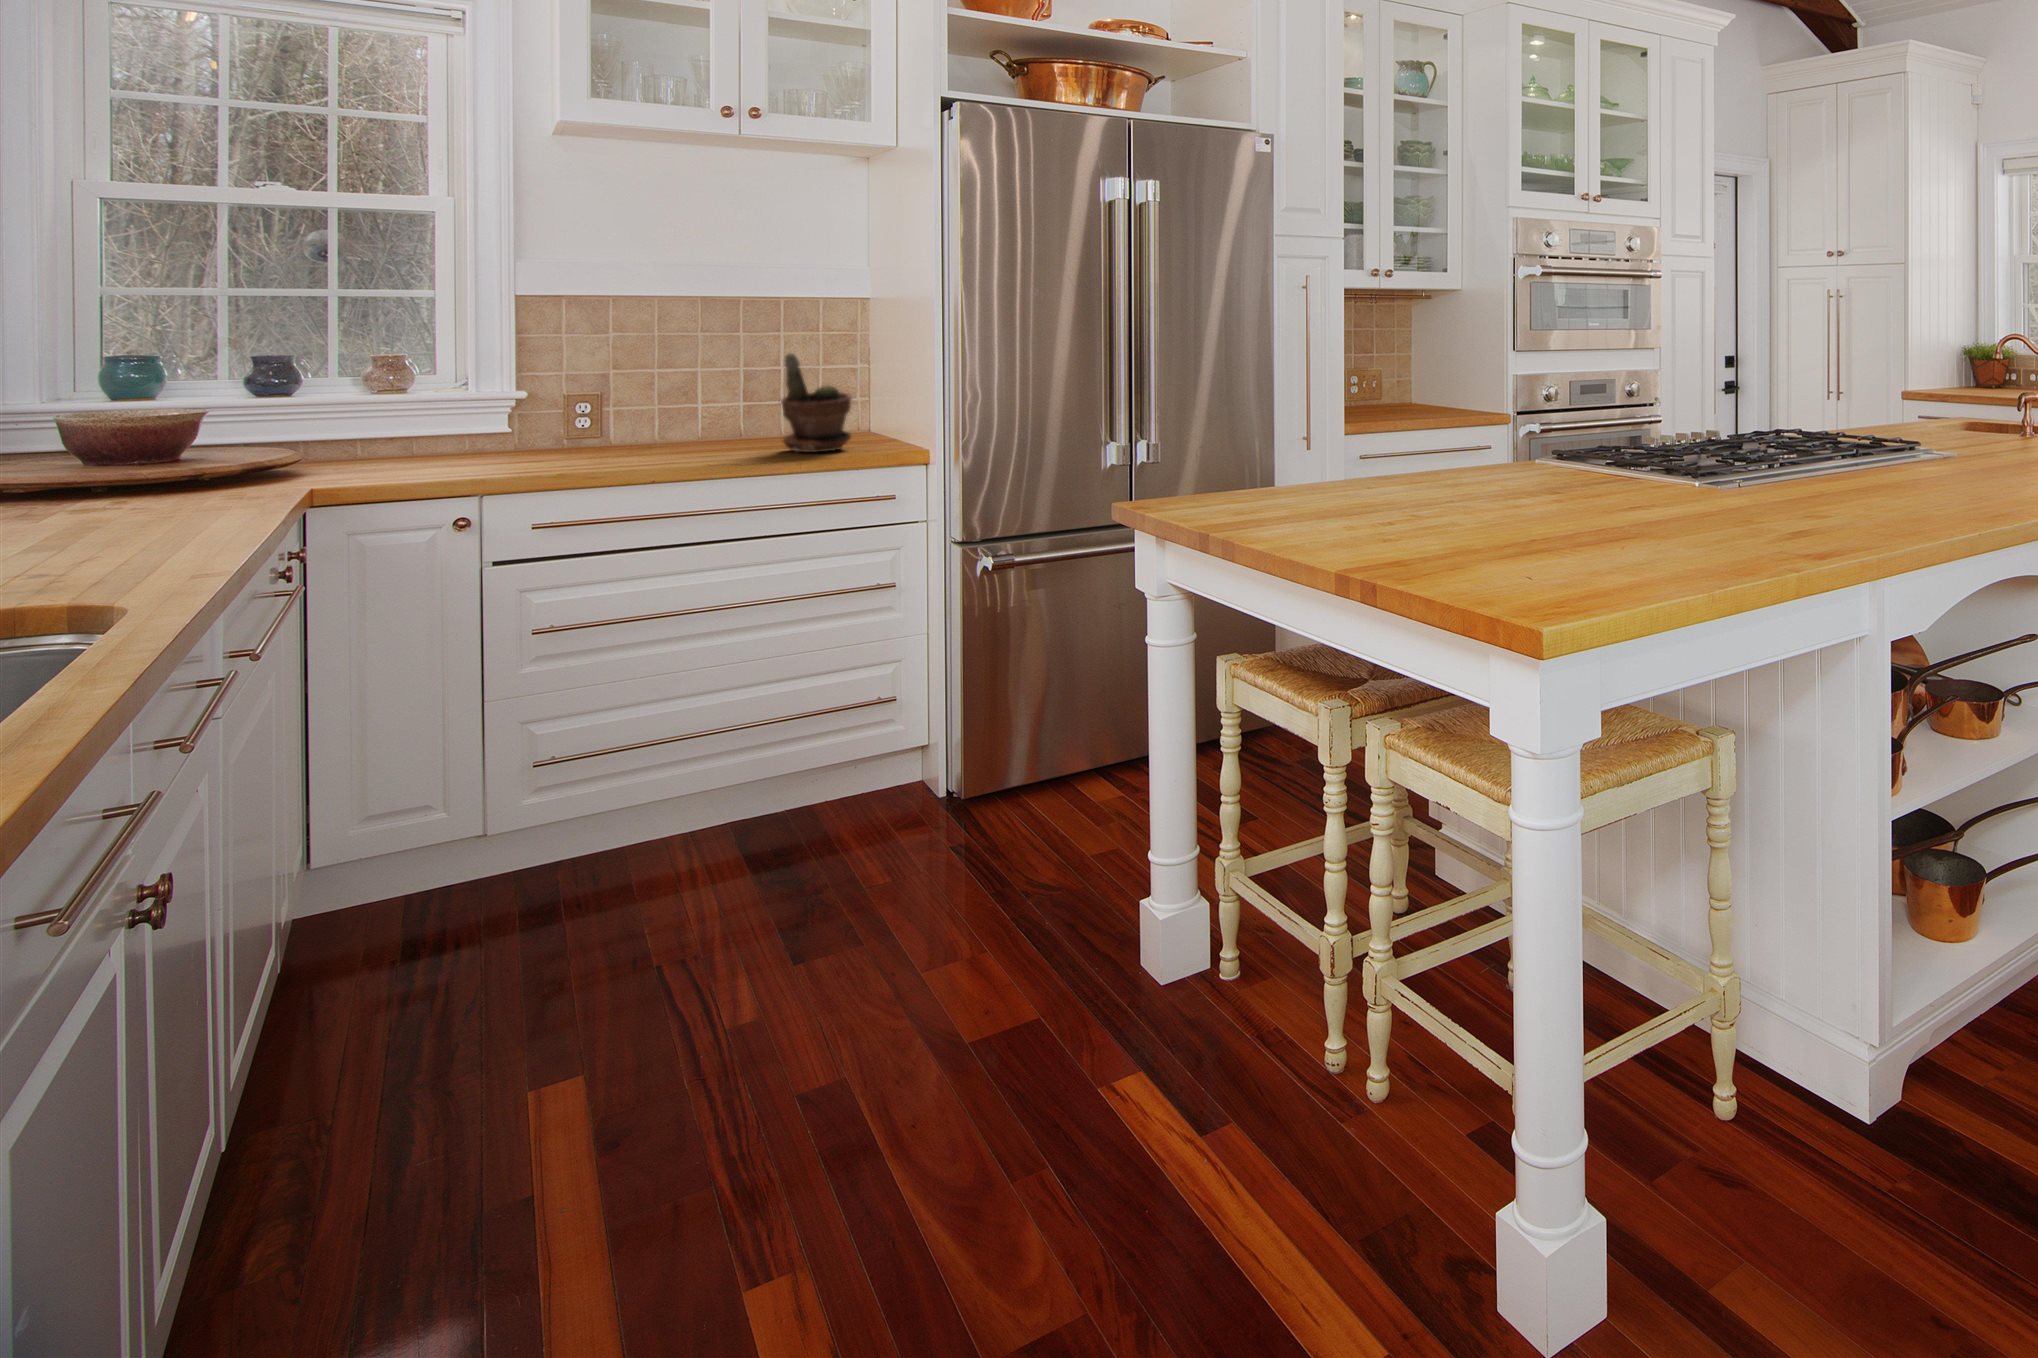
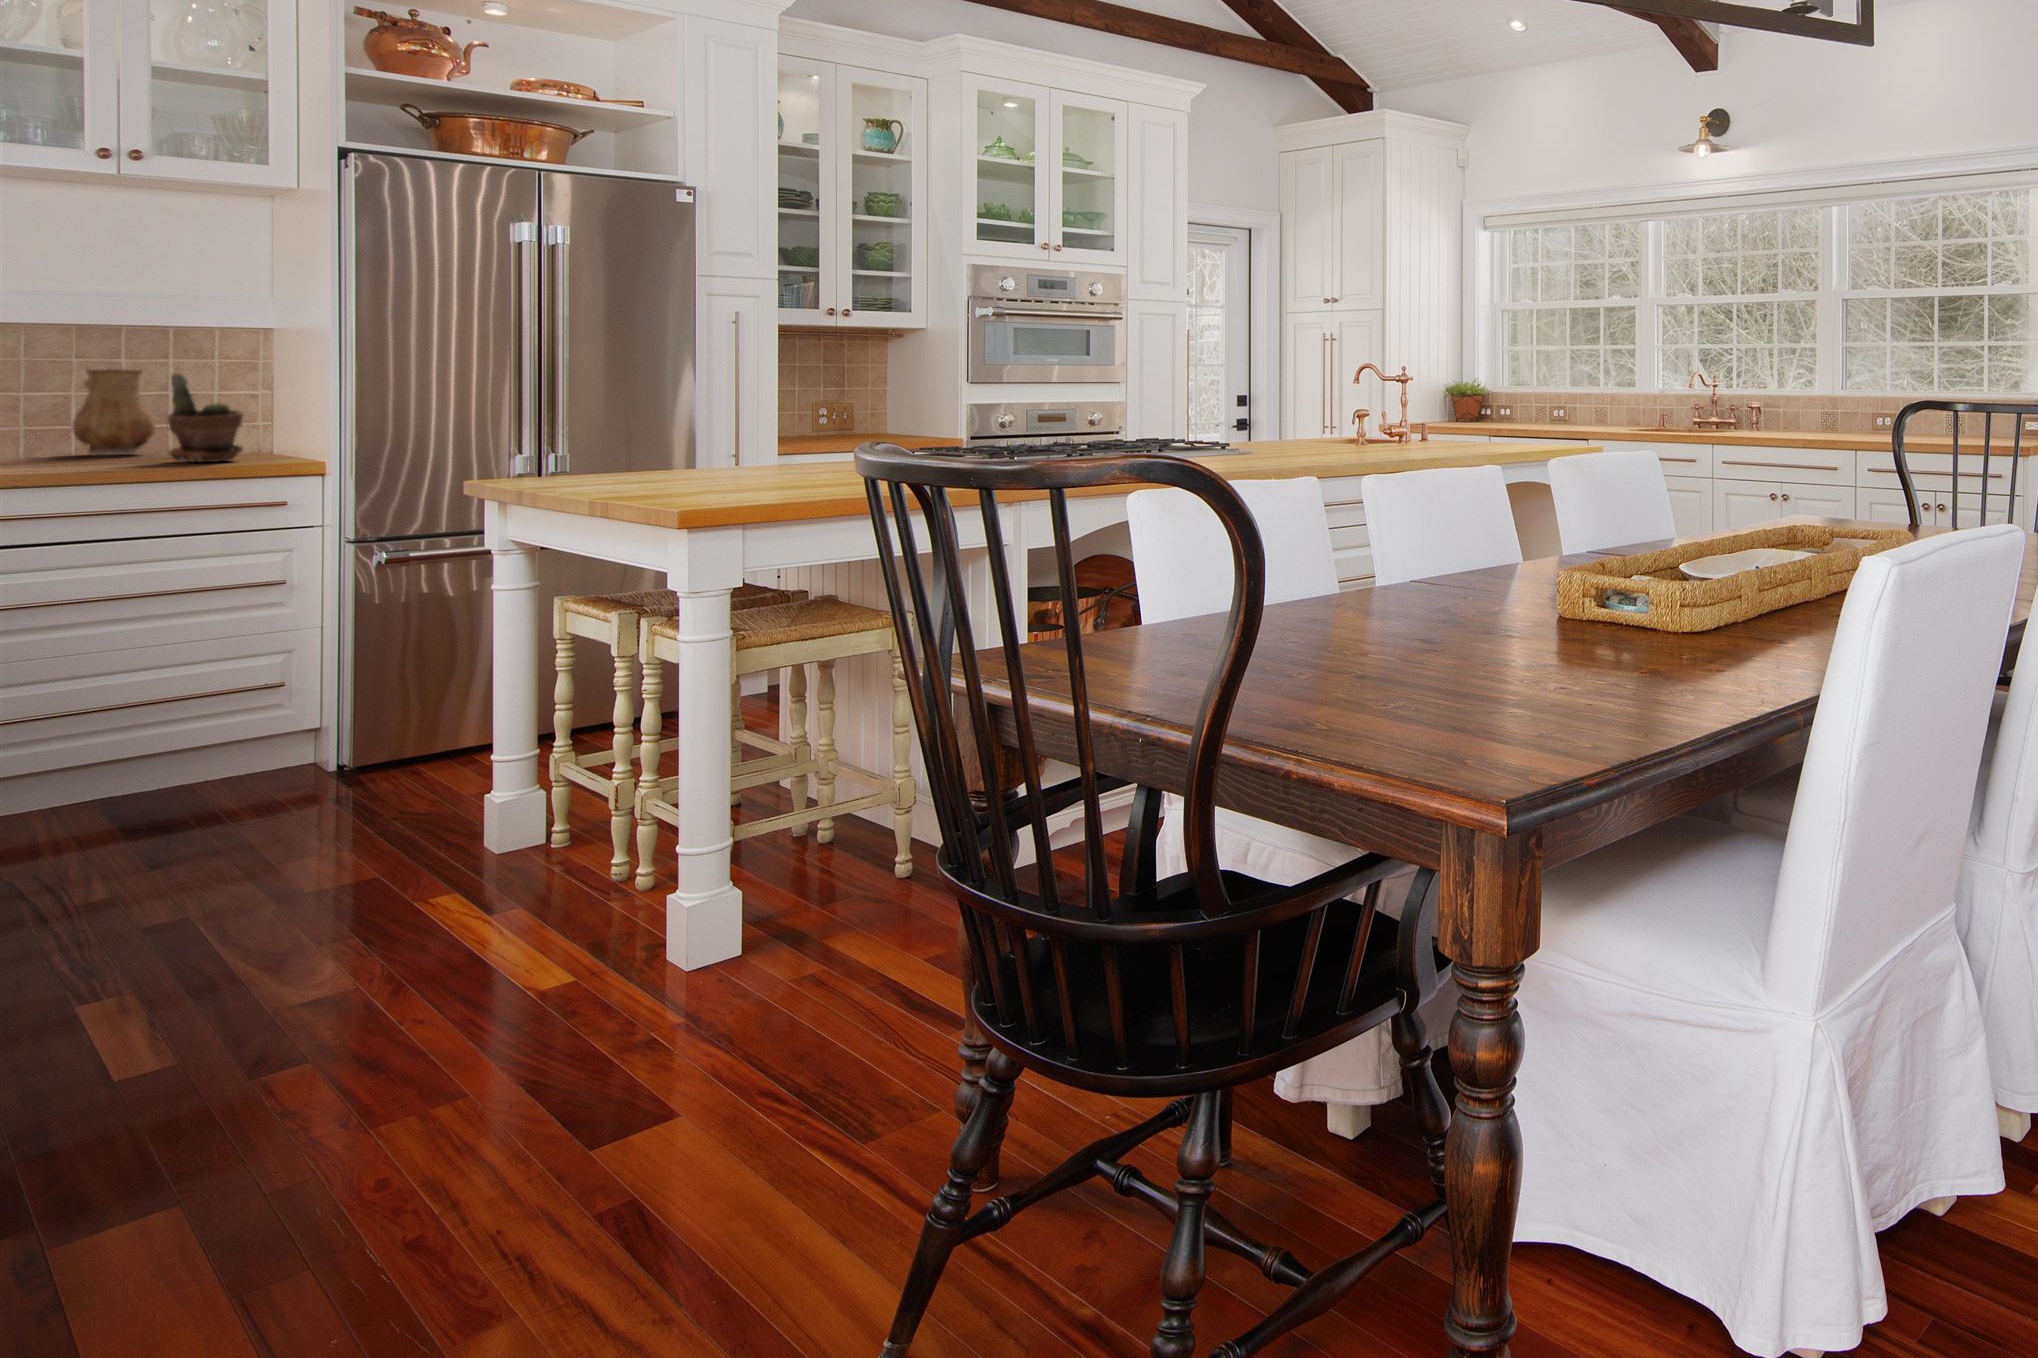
ceramic pitcher: none [677,345,766,438] -> present [73,369,155,456]

